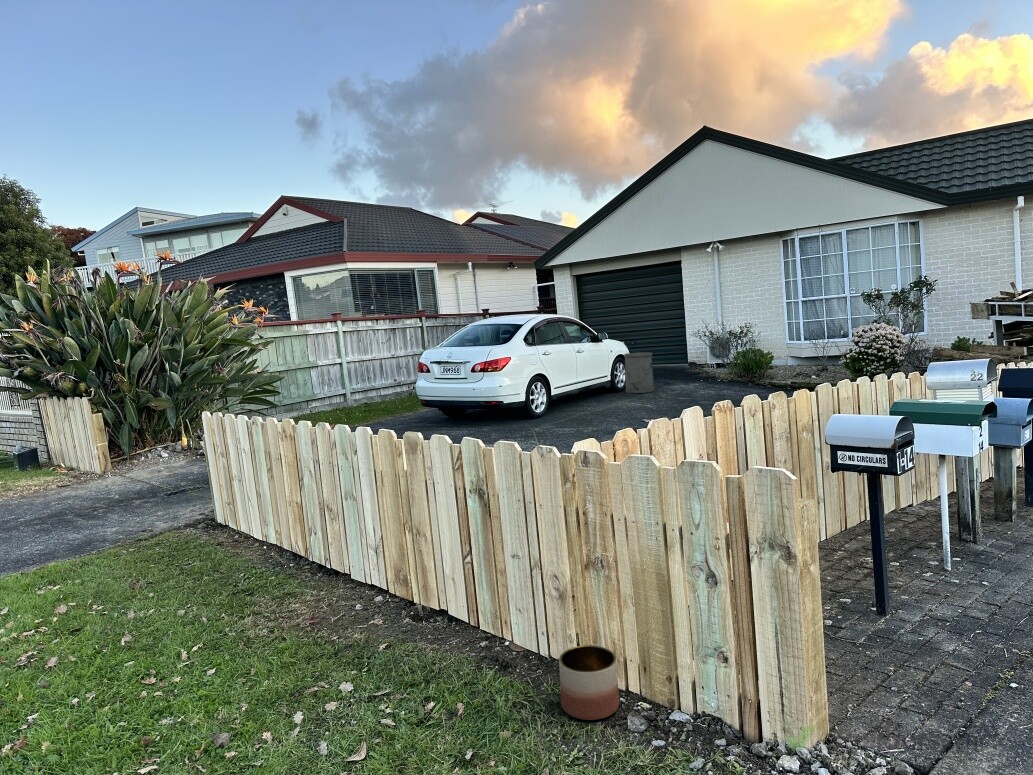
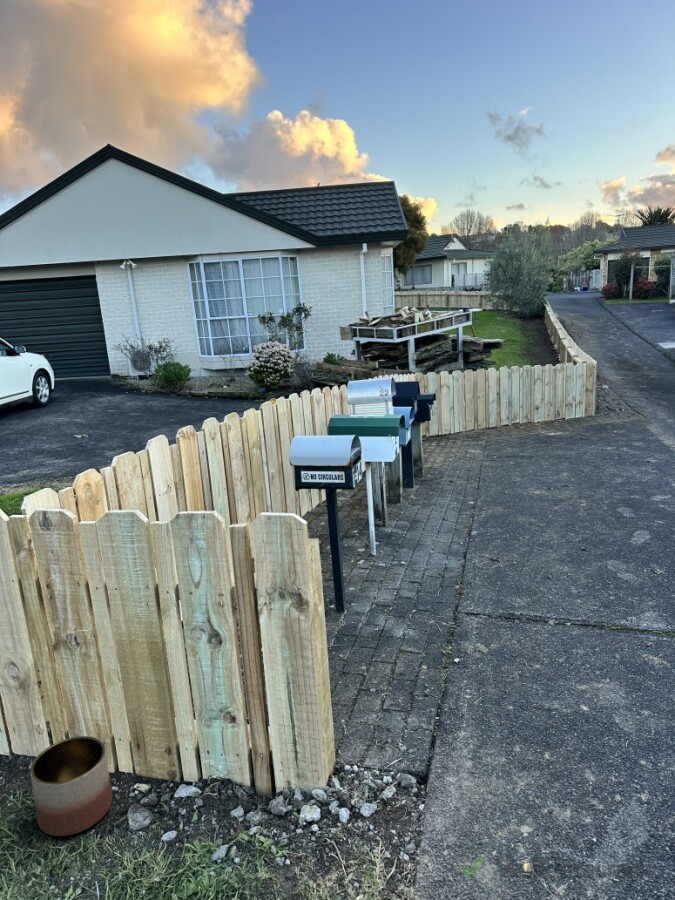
trash can: present [623,352,654,393] -> none [45,366,79,408]

